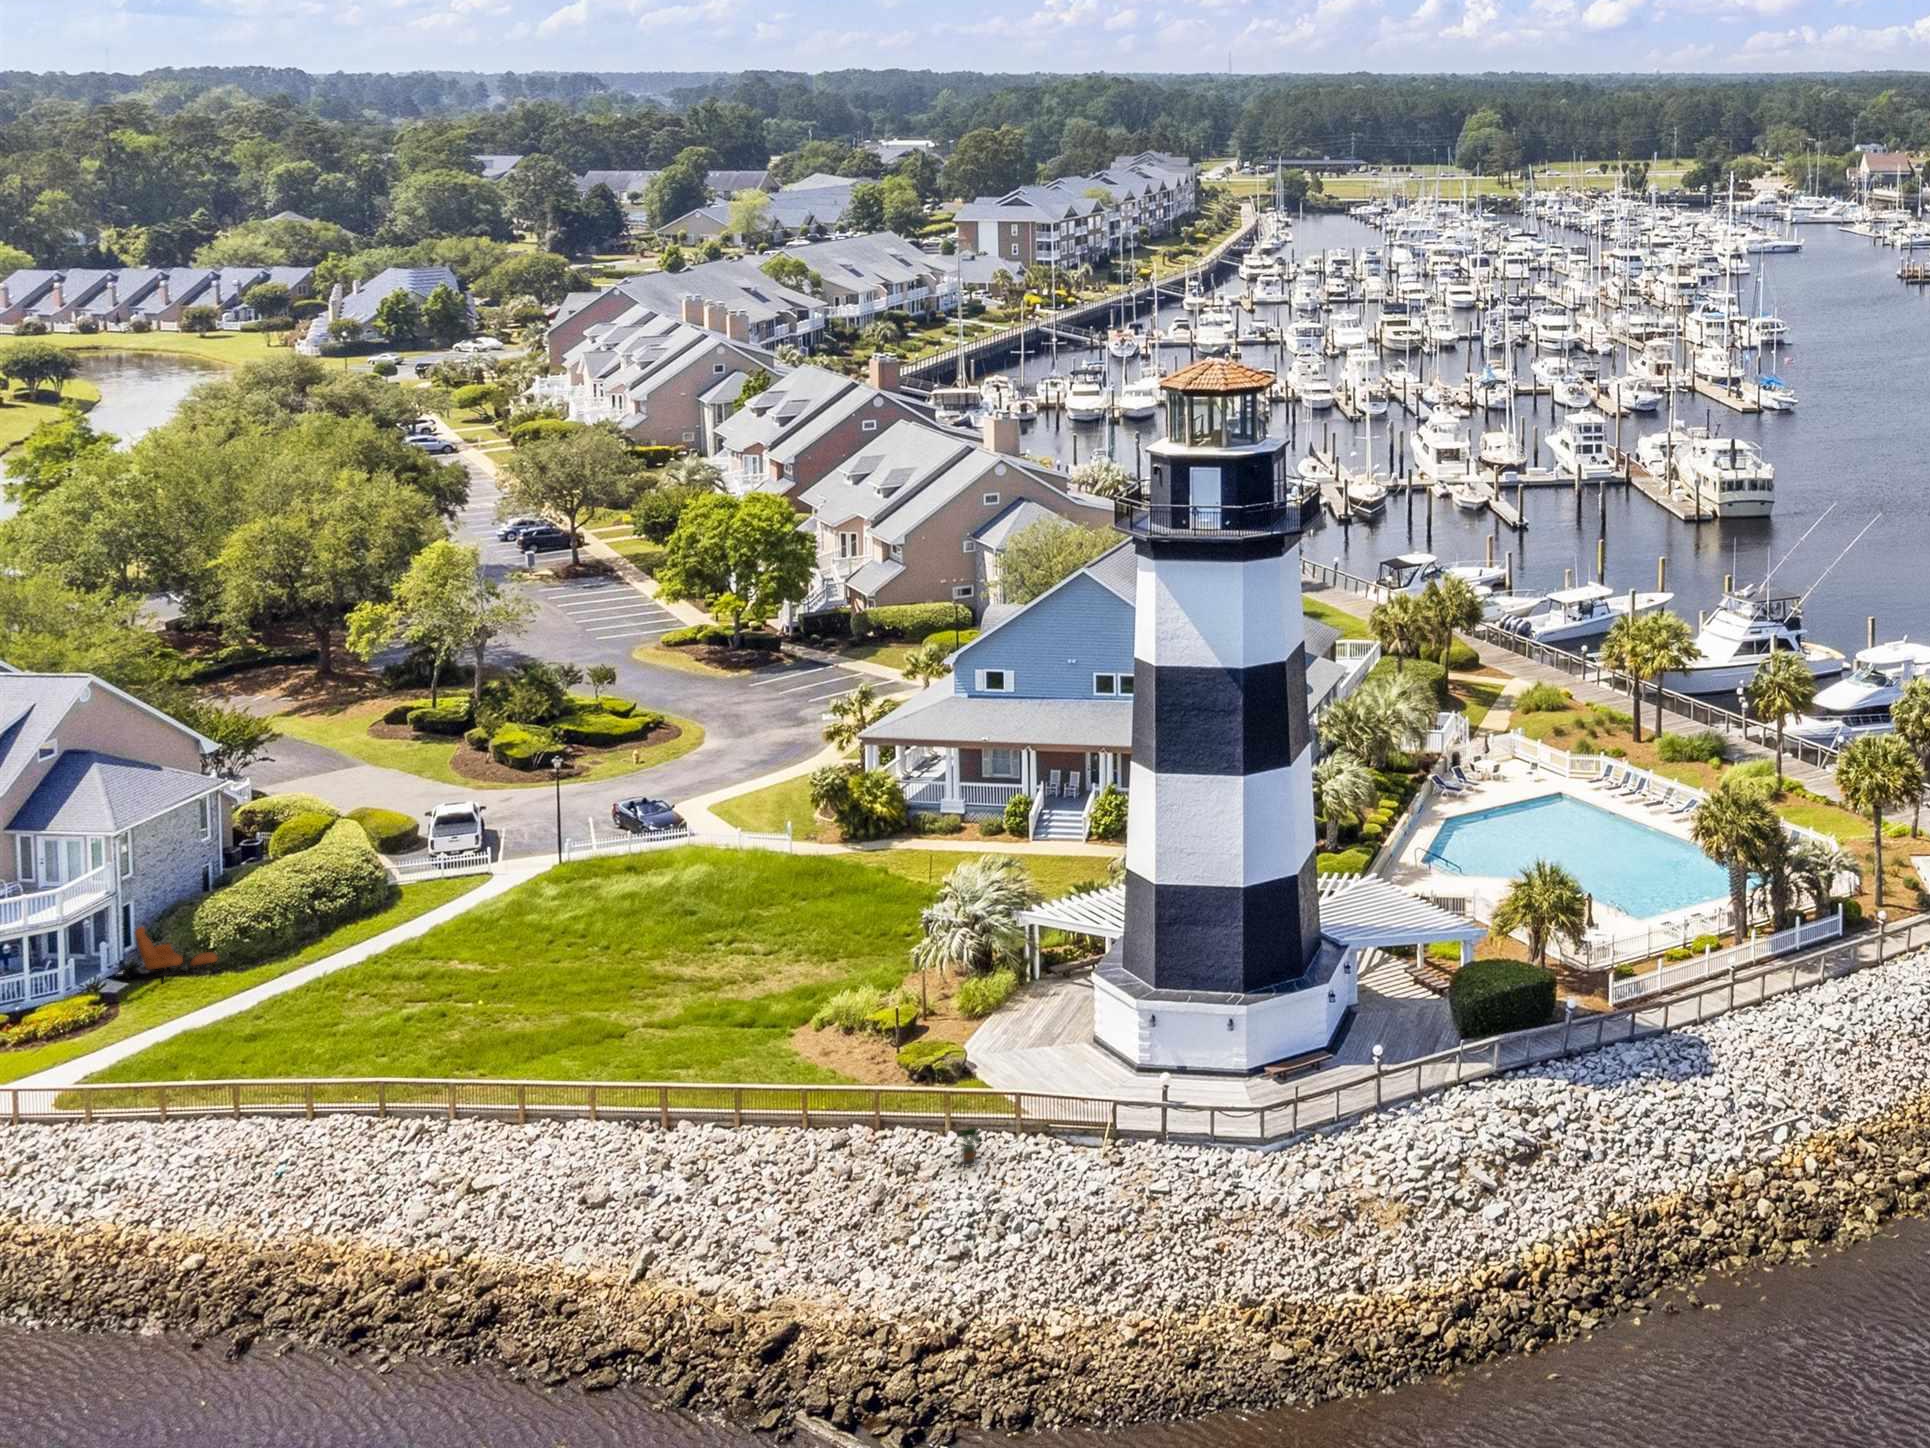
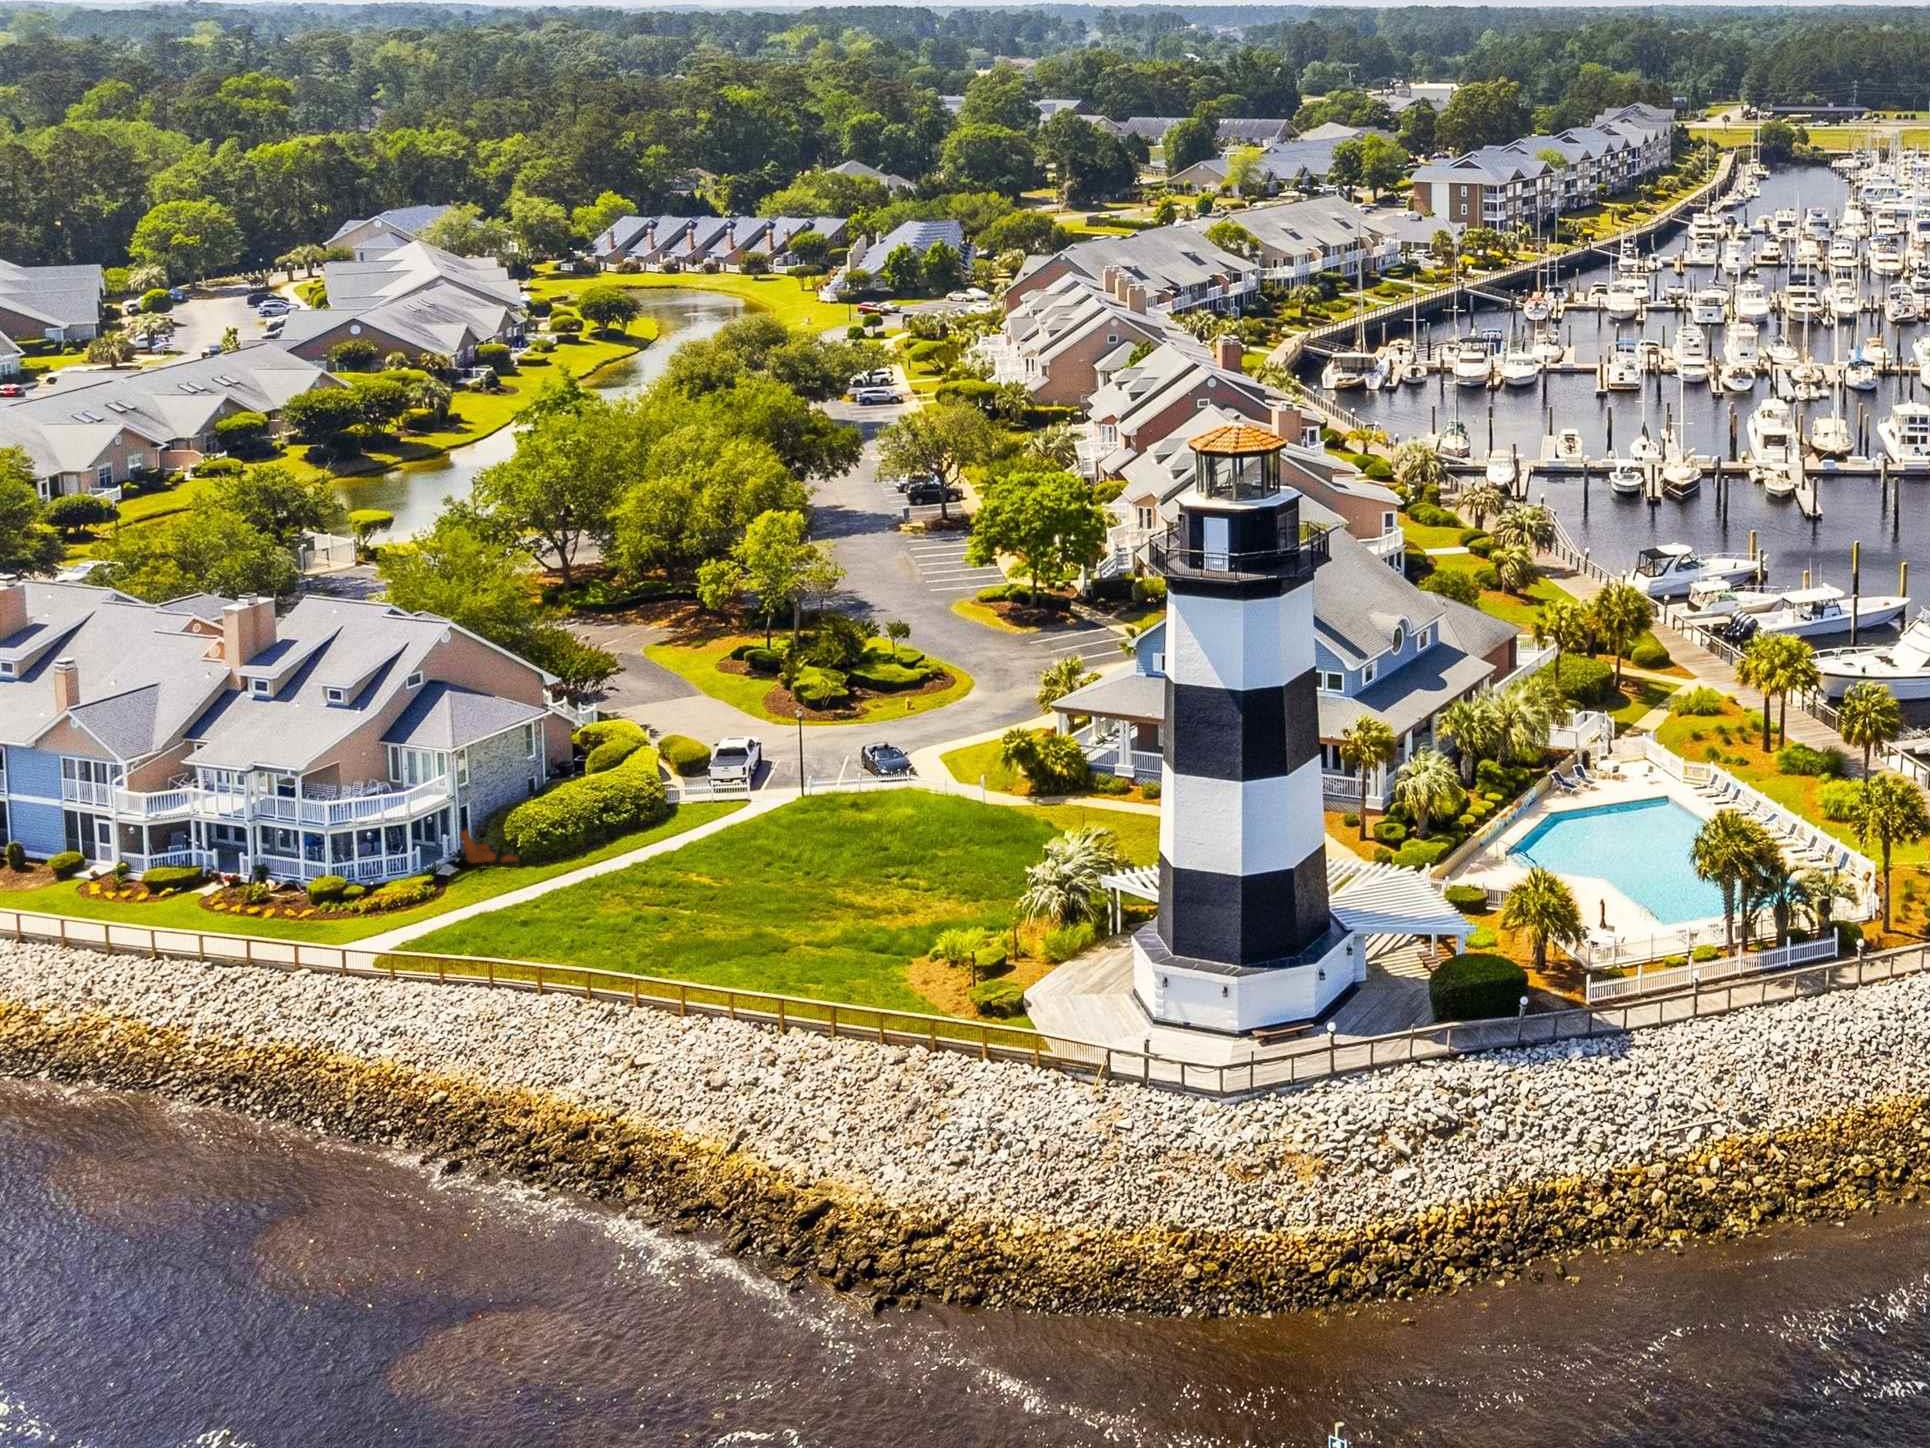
potted tree: present [958,1127,982,1167] -> none [973,1055,994,1088]

